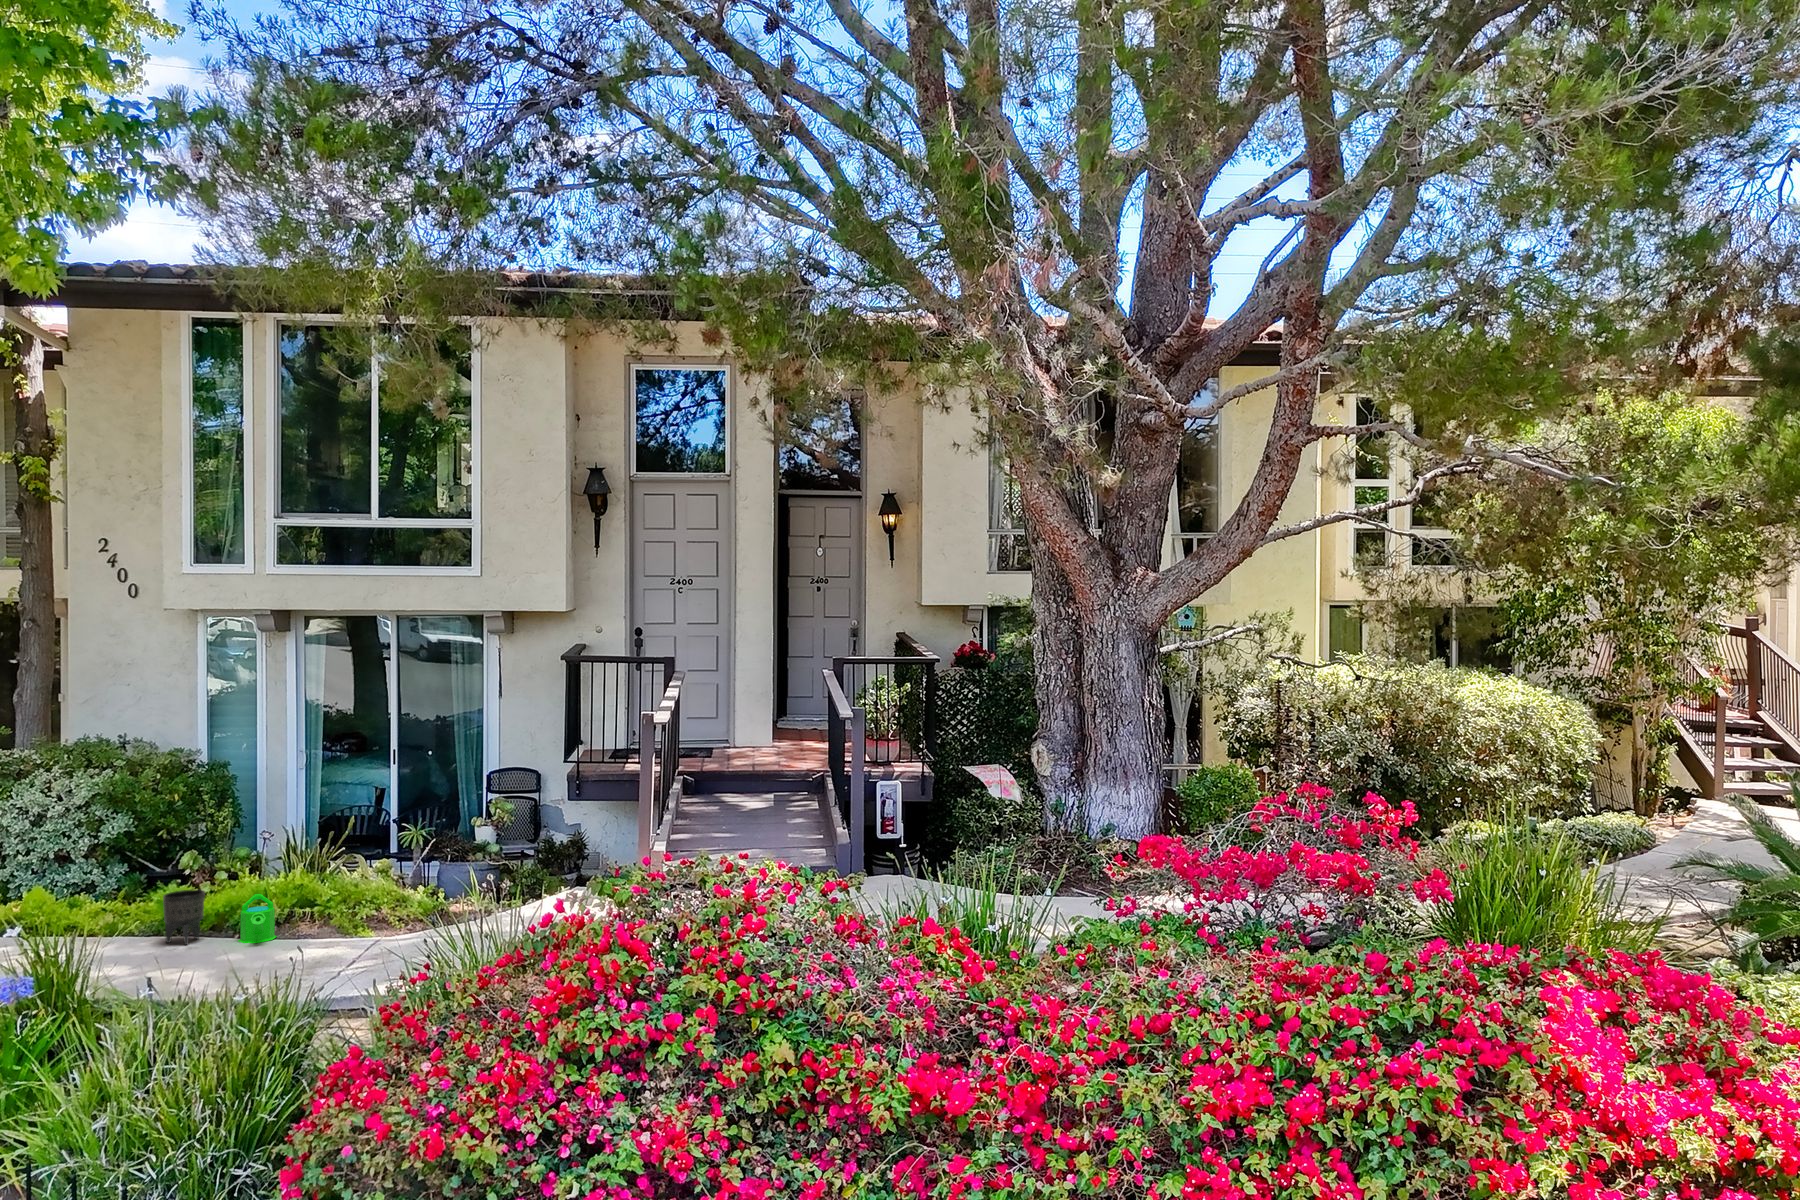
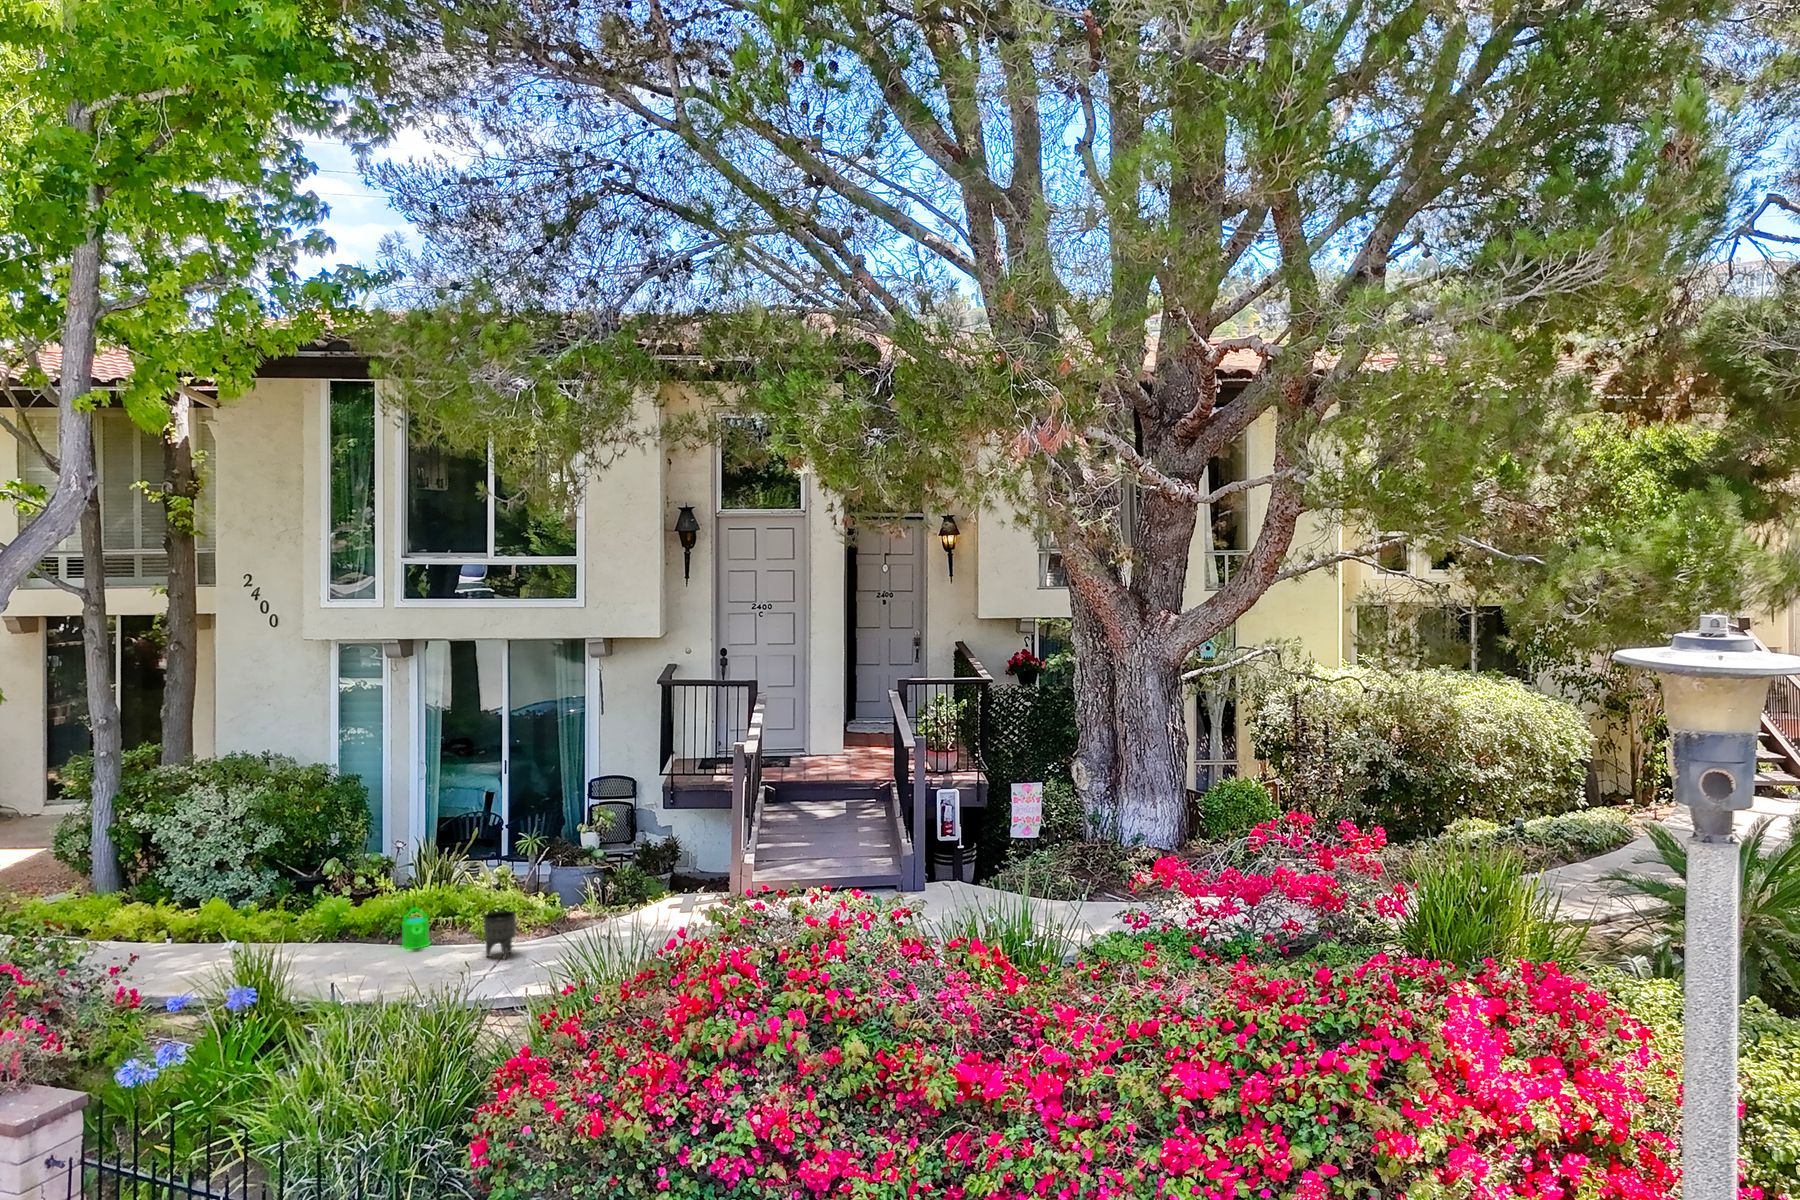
planter: present [163,890,205,945] -> present [483,911,516,959]

